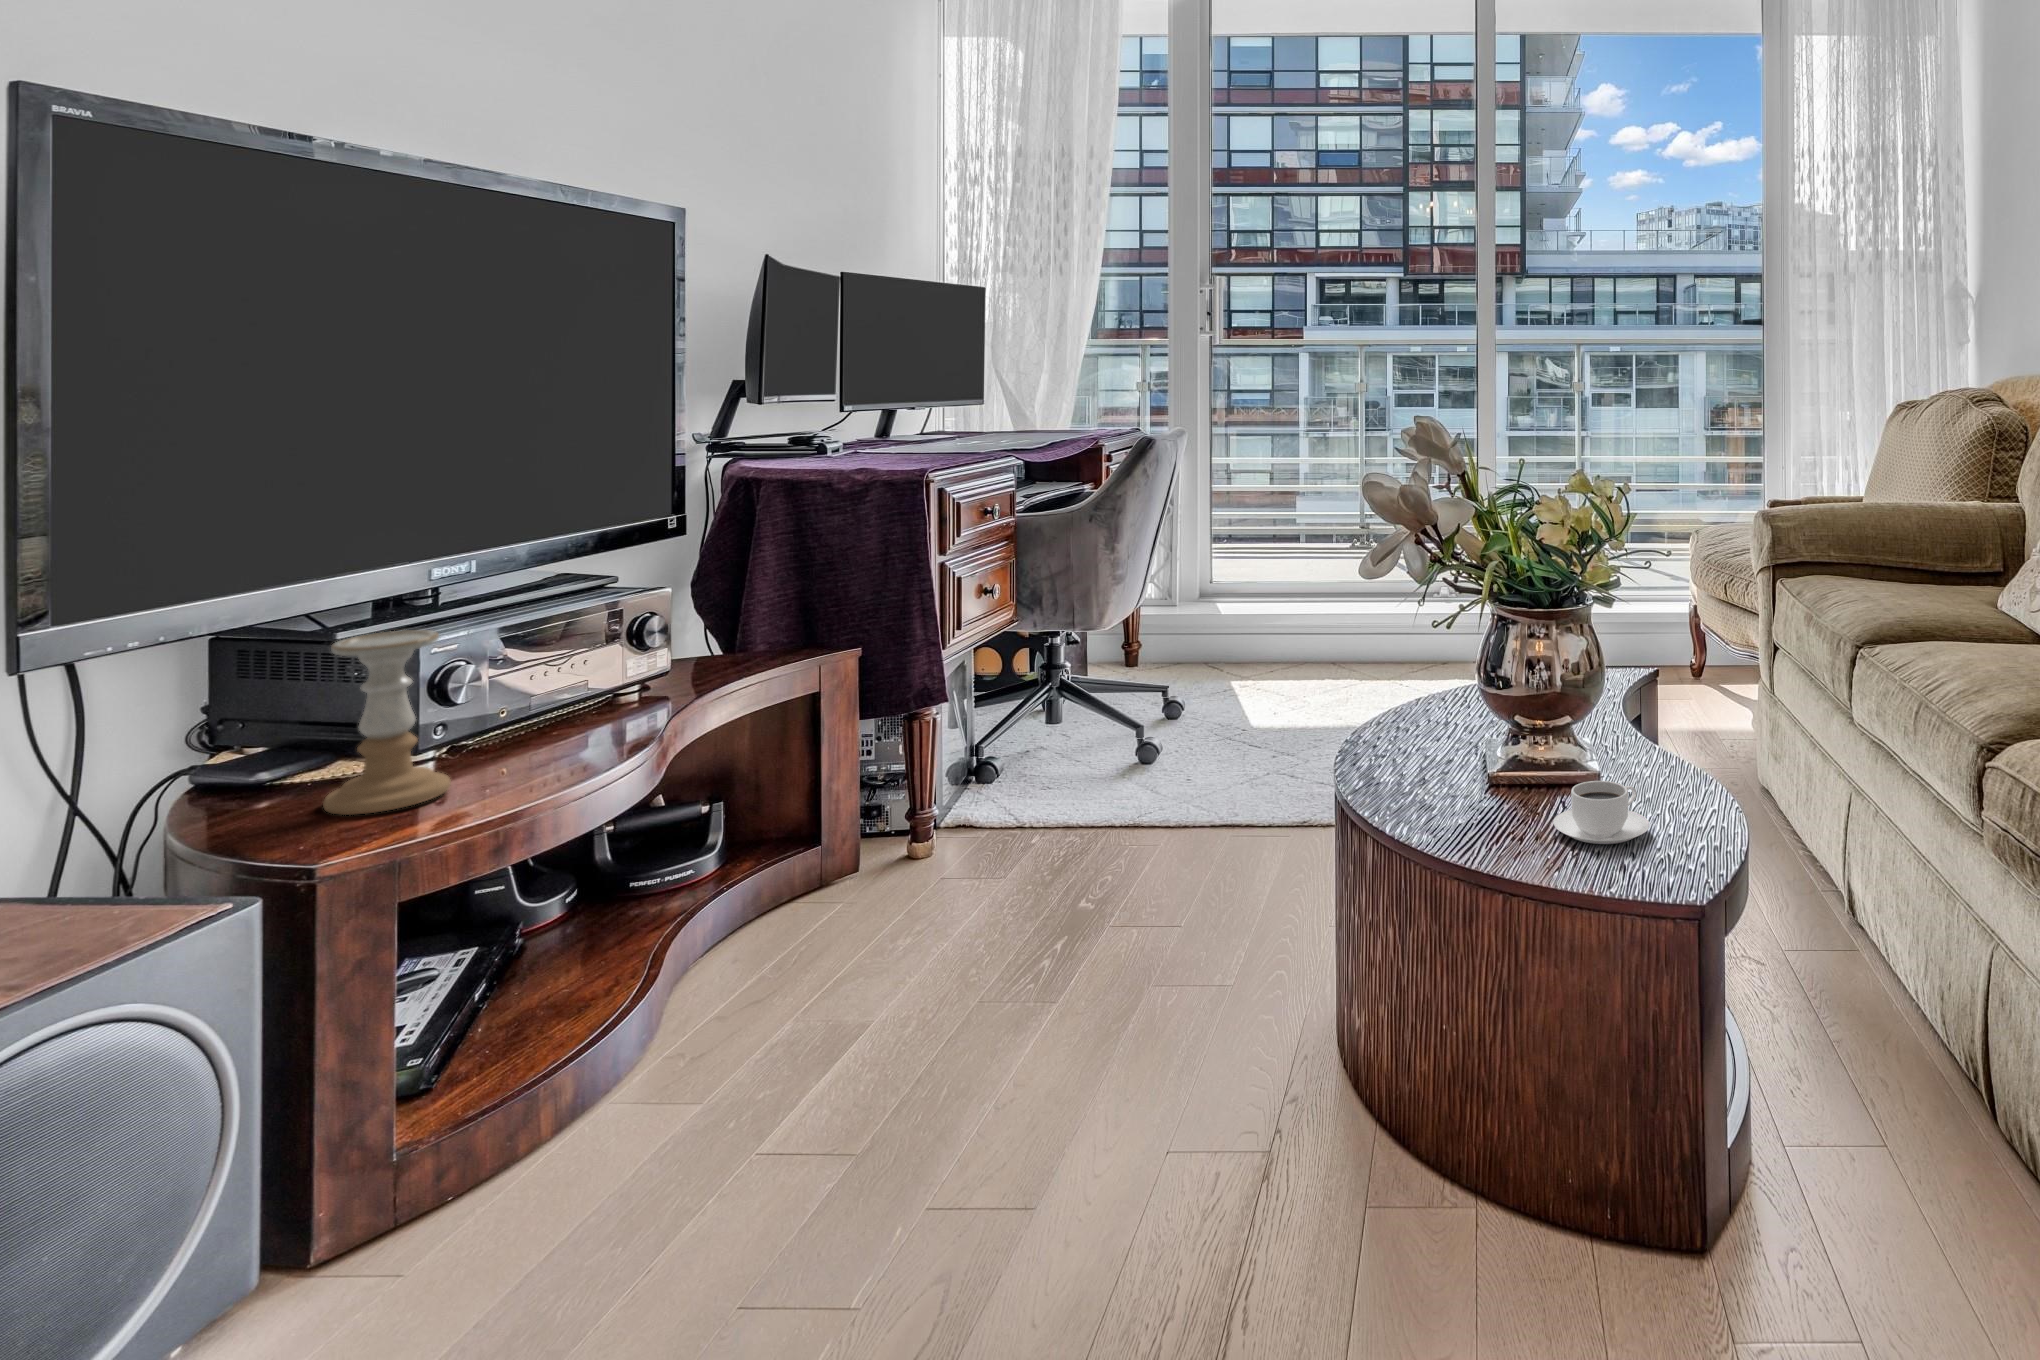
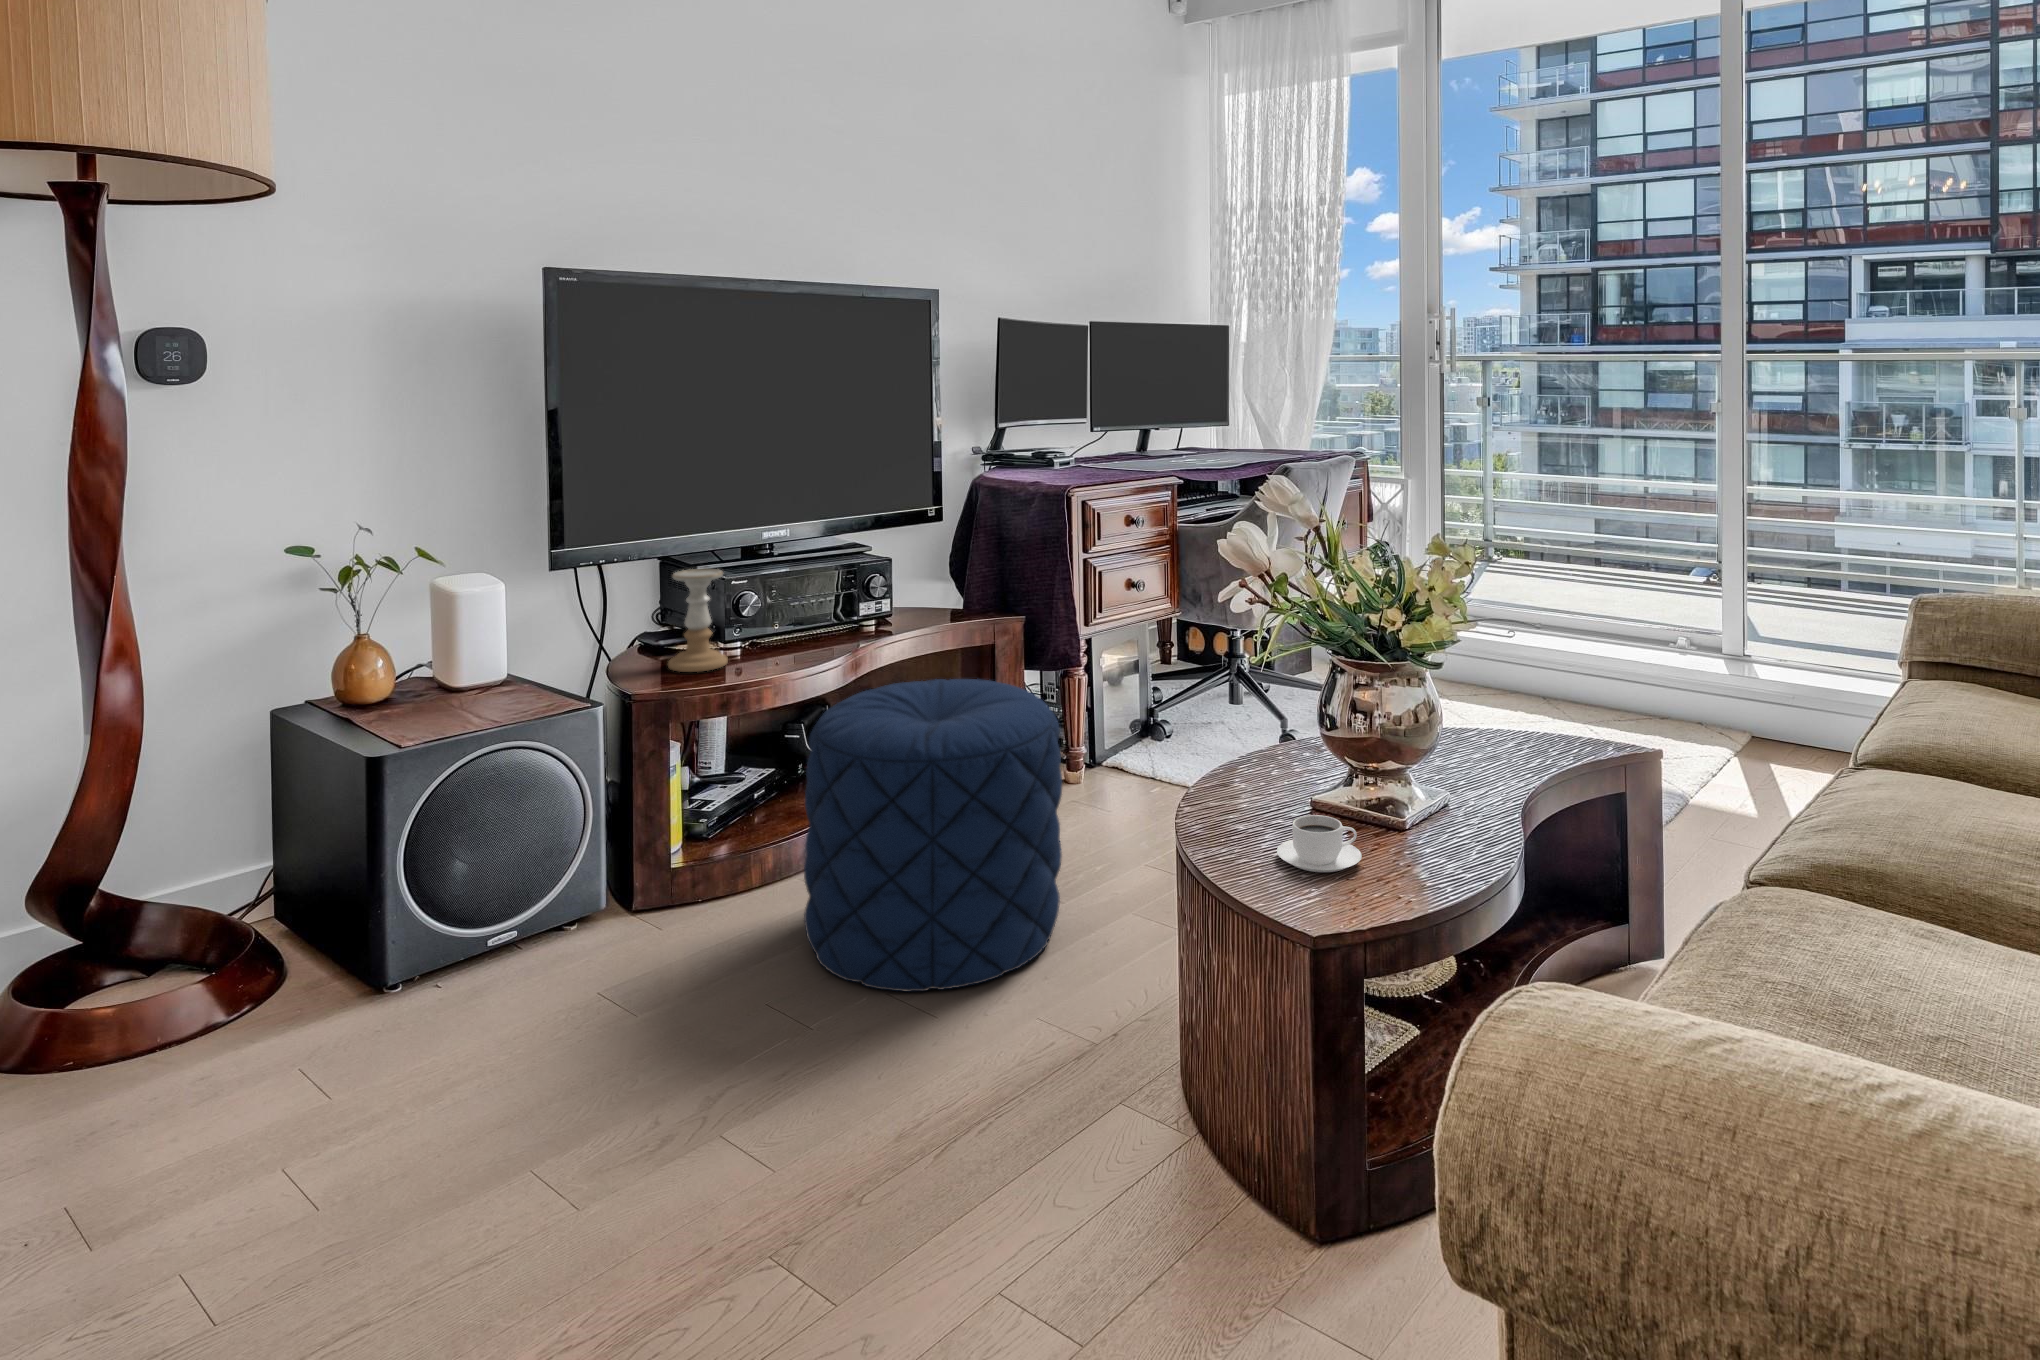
pouf: none [696,728,1098,1212] -> present [804,679,1062,992]

